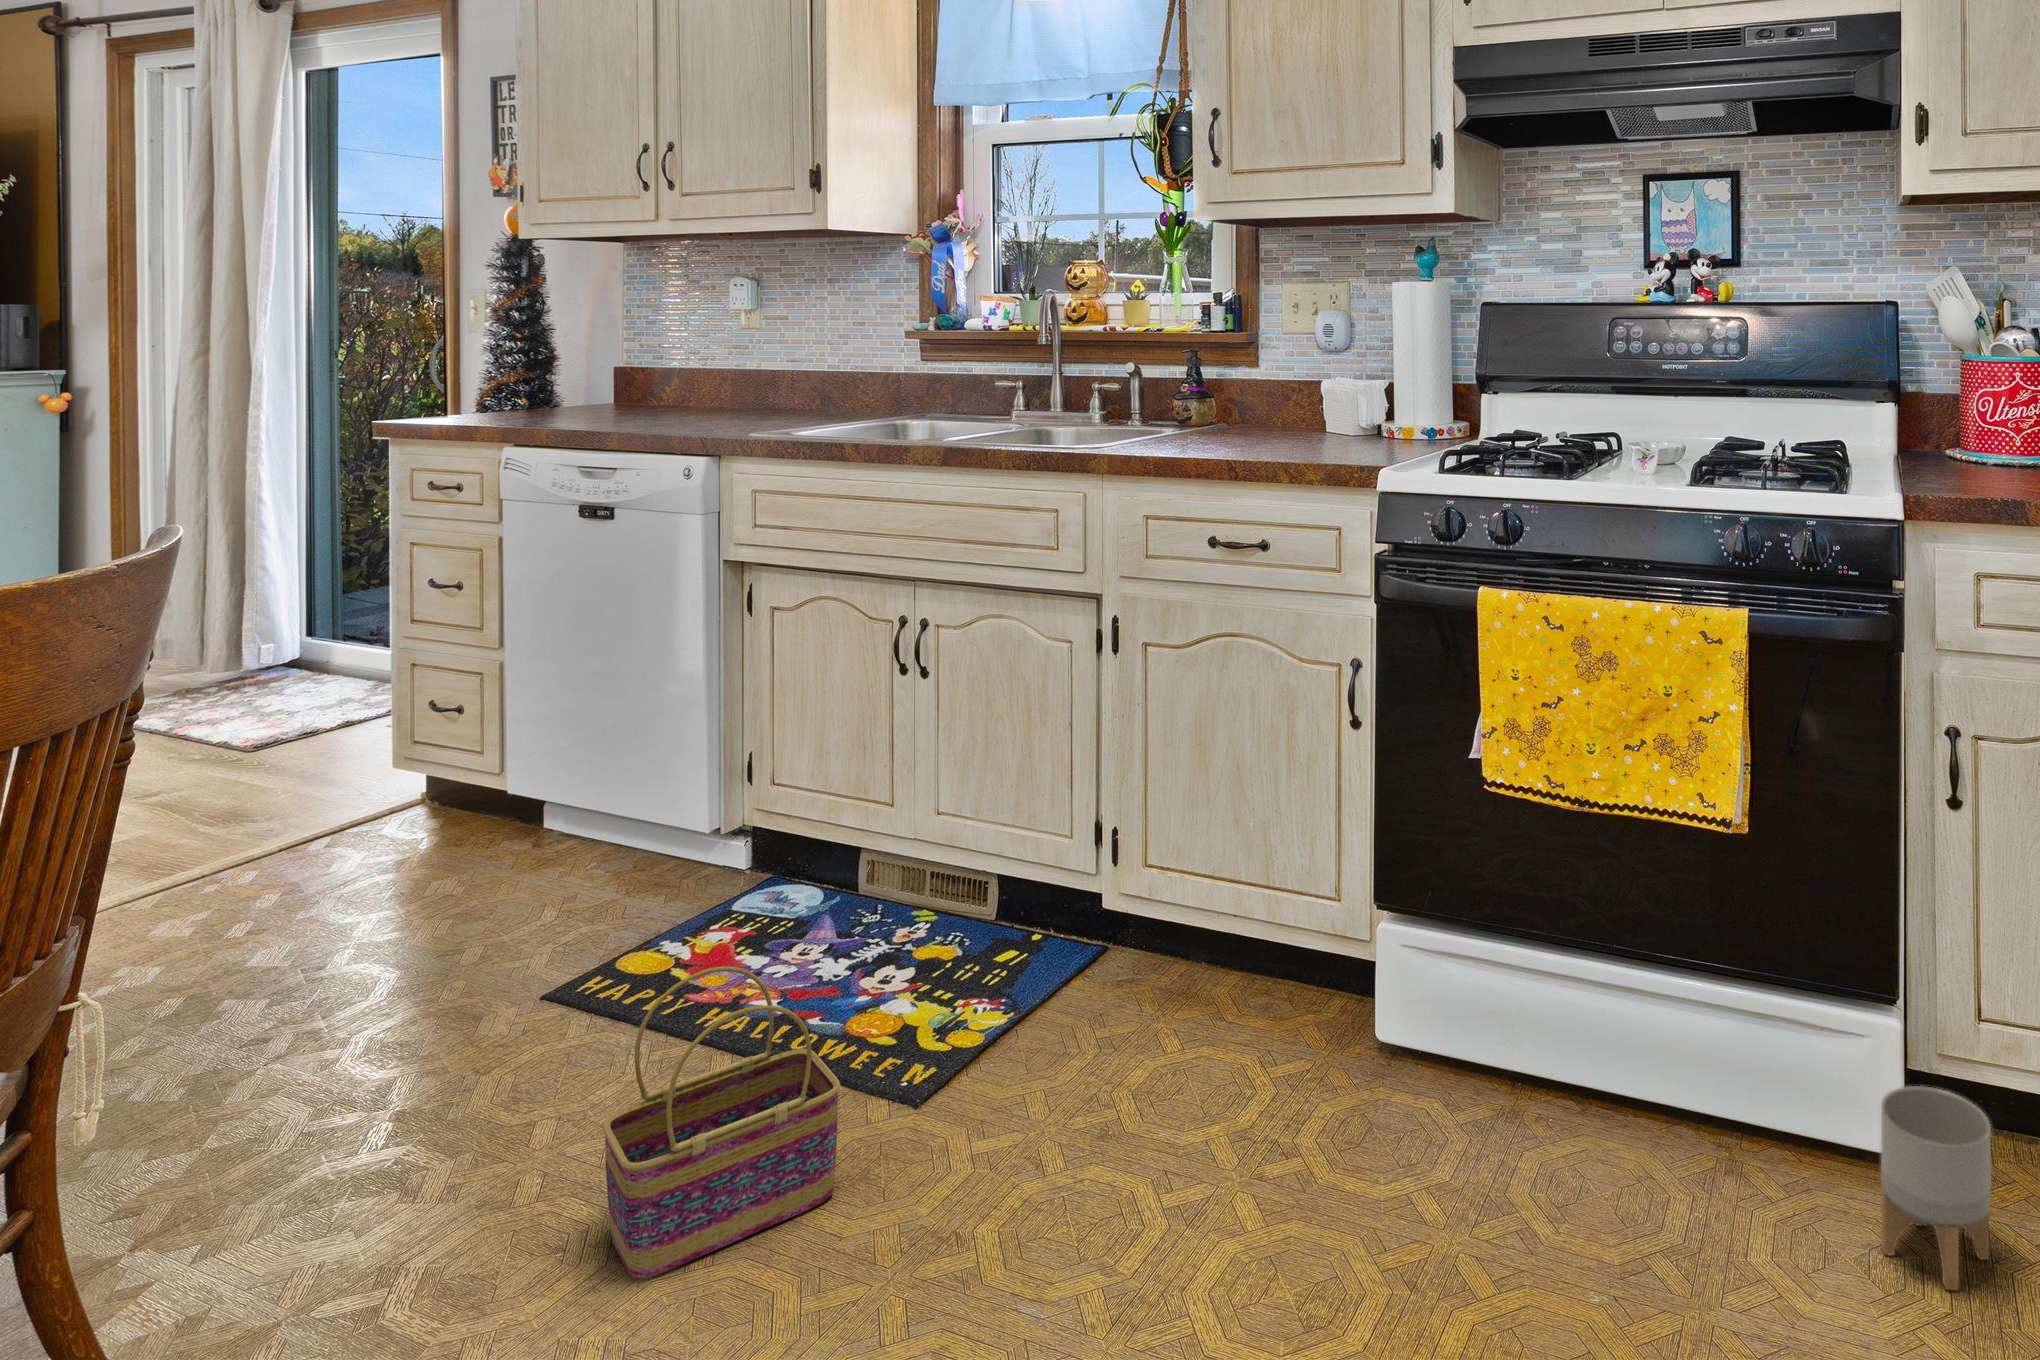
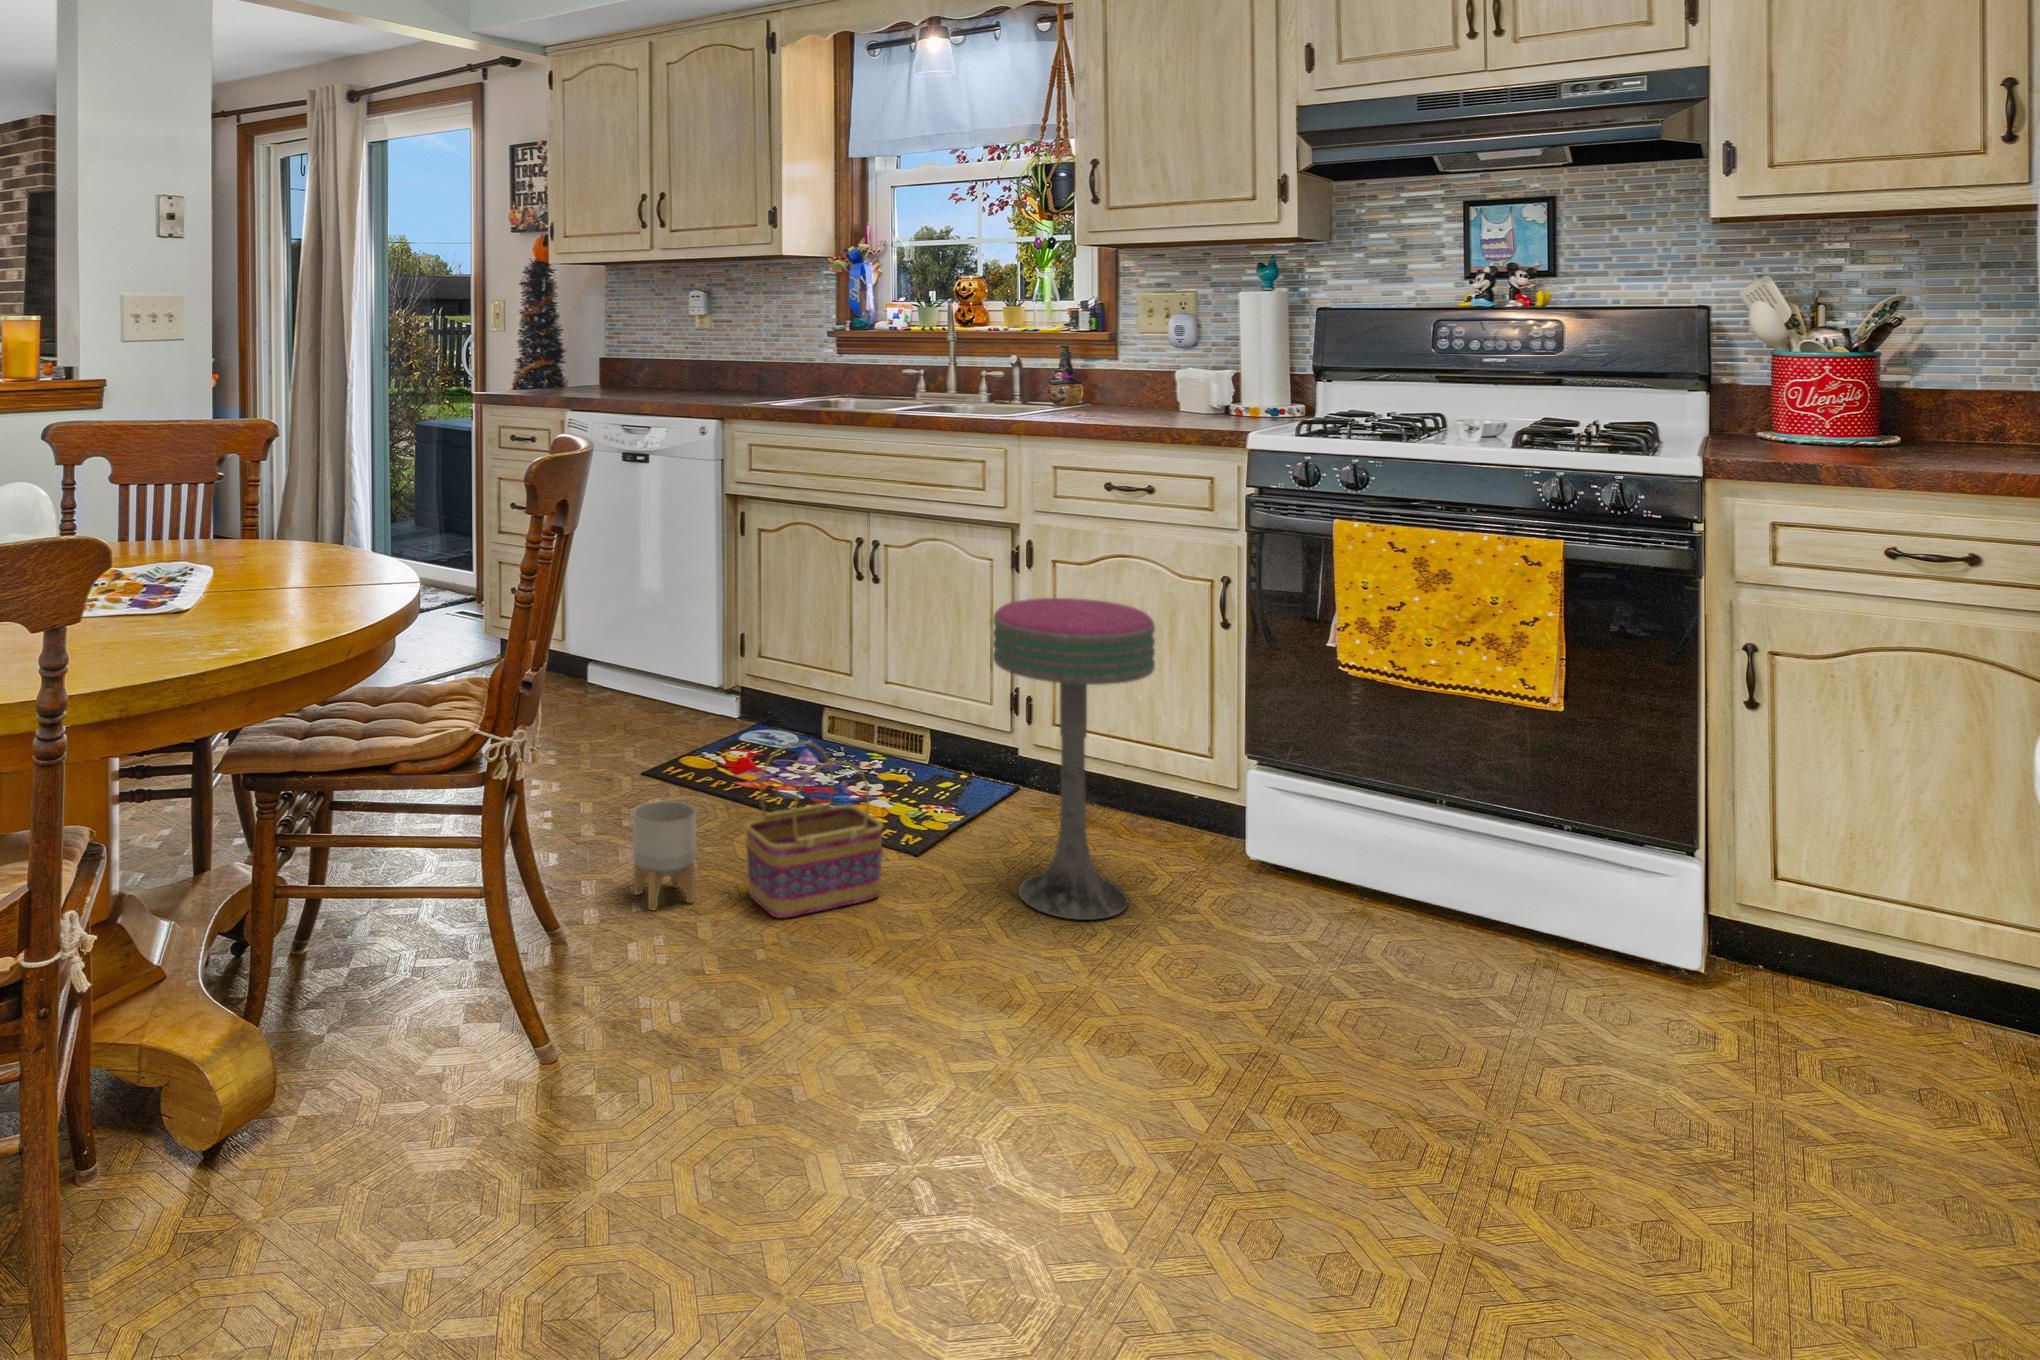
bar stool: none [1013,709,1243,1193] -> present [993,598,1155,920]
planter: present [1881,1086,1991,1290] -> present [633,800,696,911]

